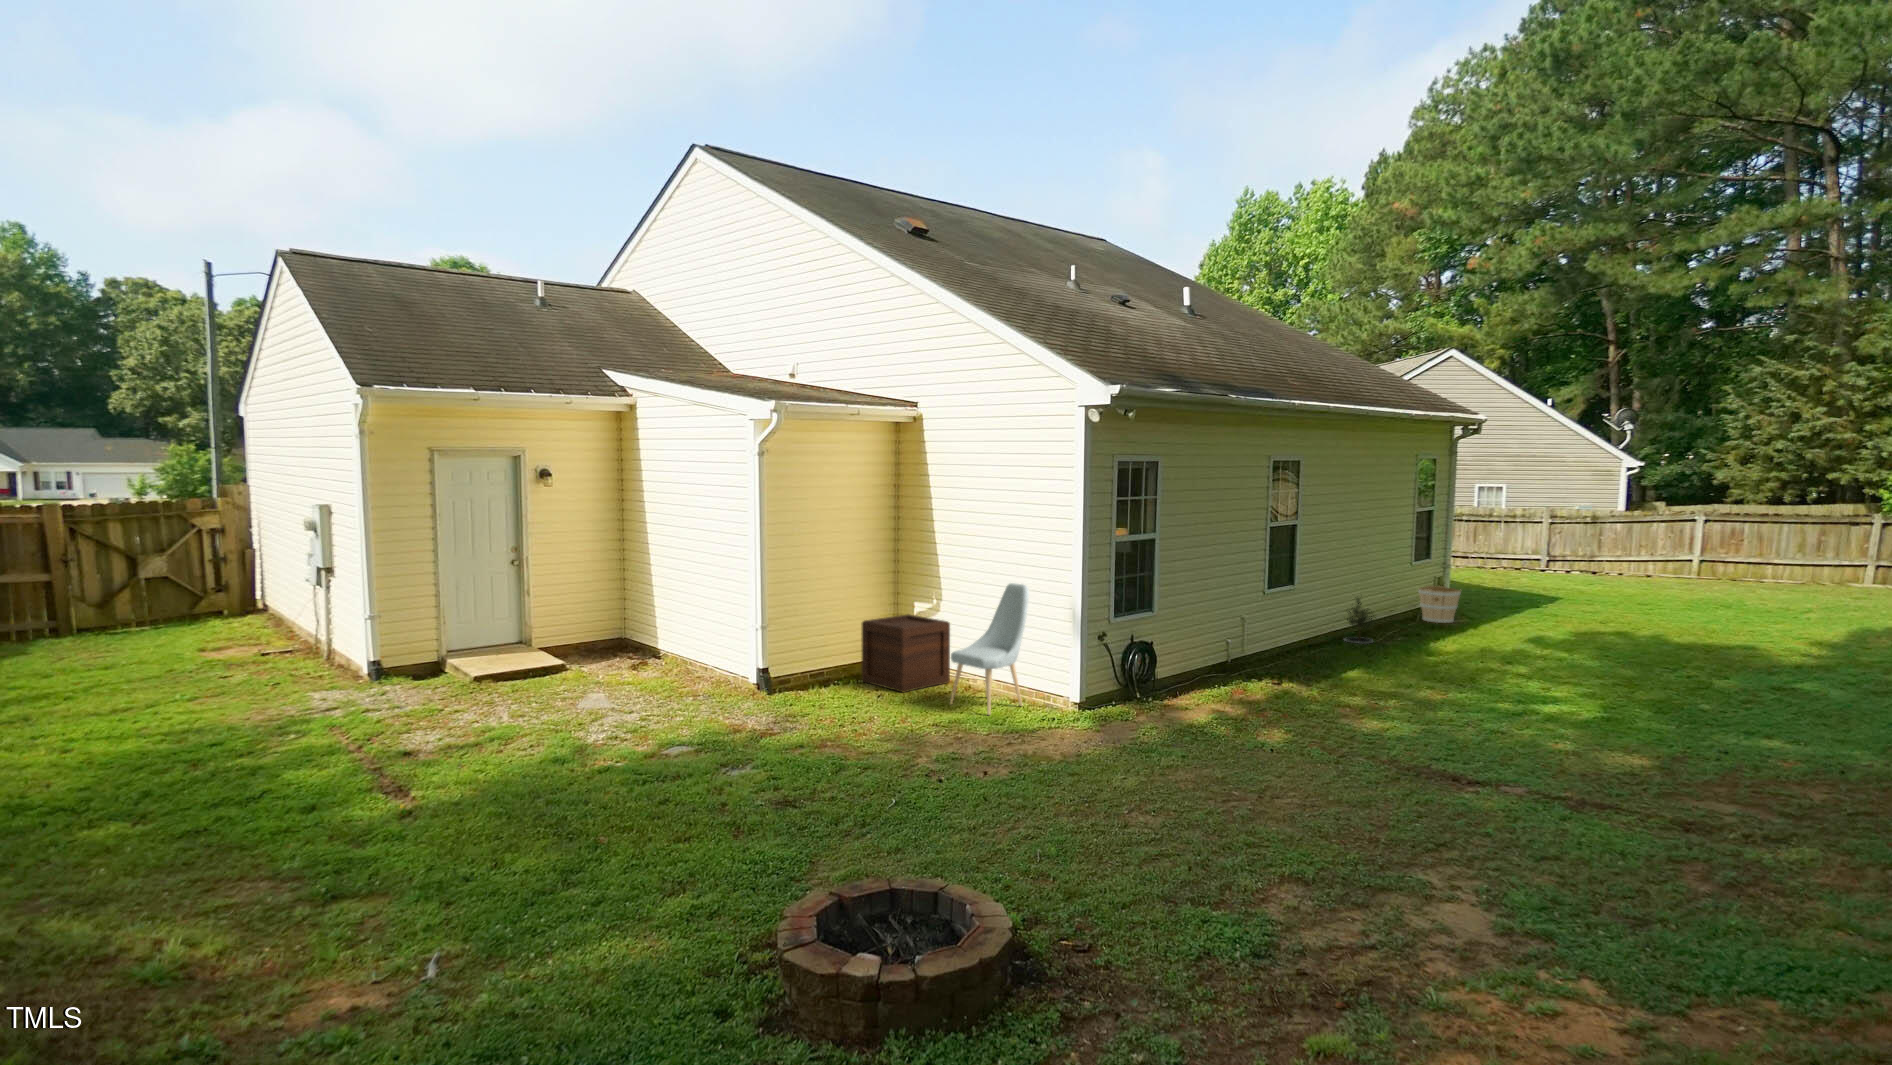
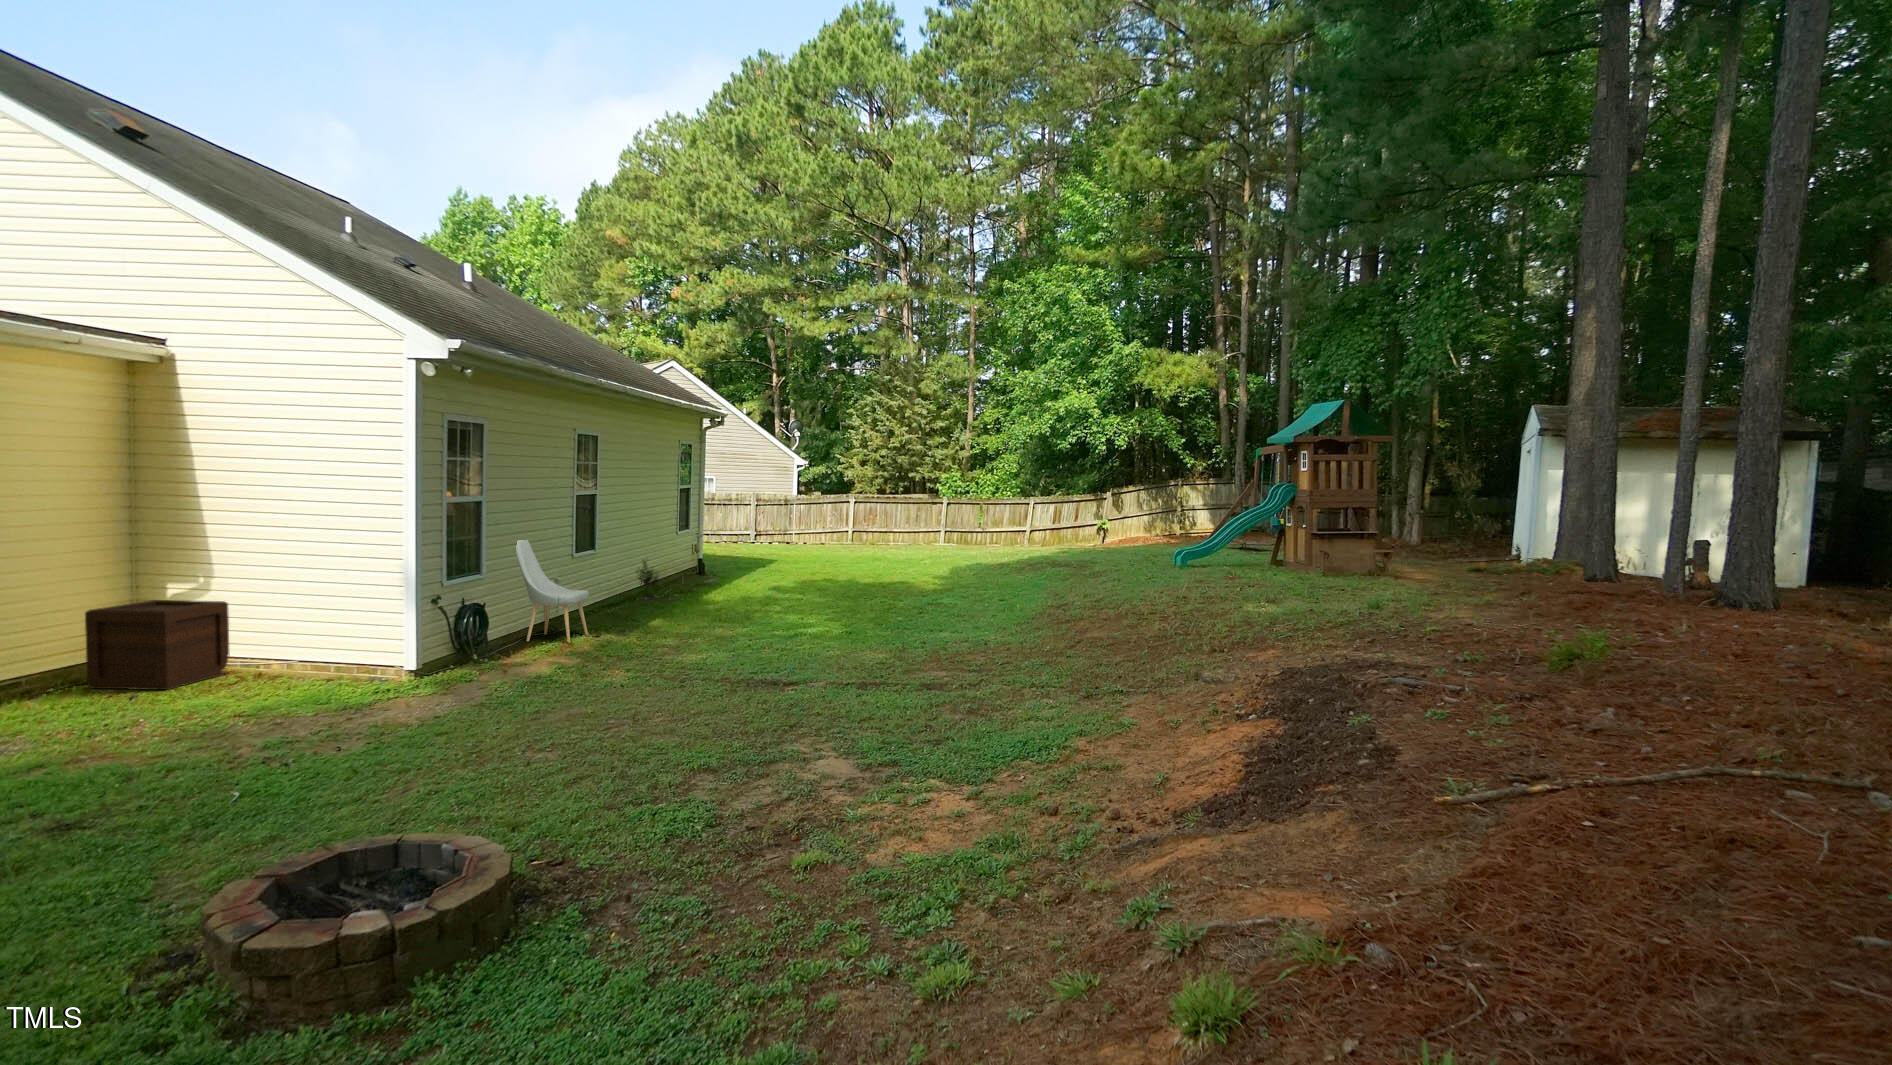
chair: present [950,583,1029,715] -> present [516,540,589,643]
wooden bucket: present [1418,586,1461,623] -> none [681,552,715,581]

